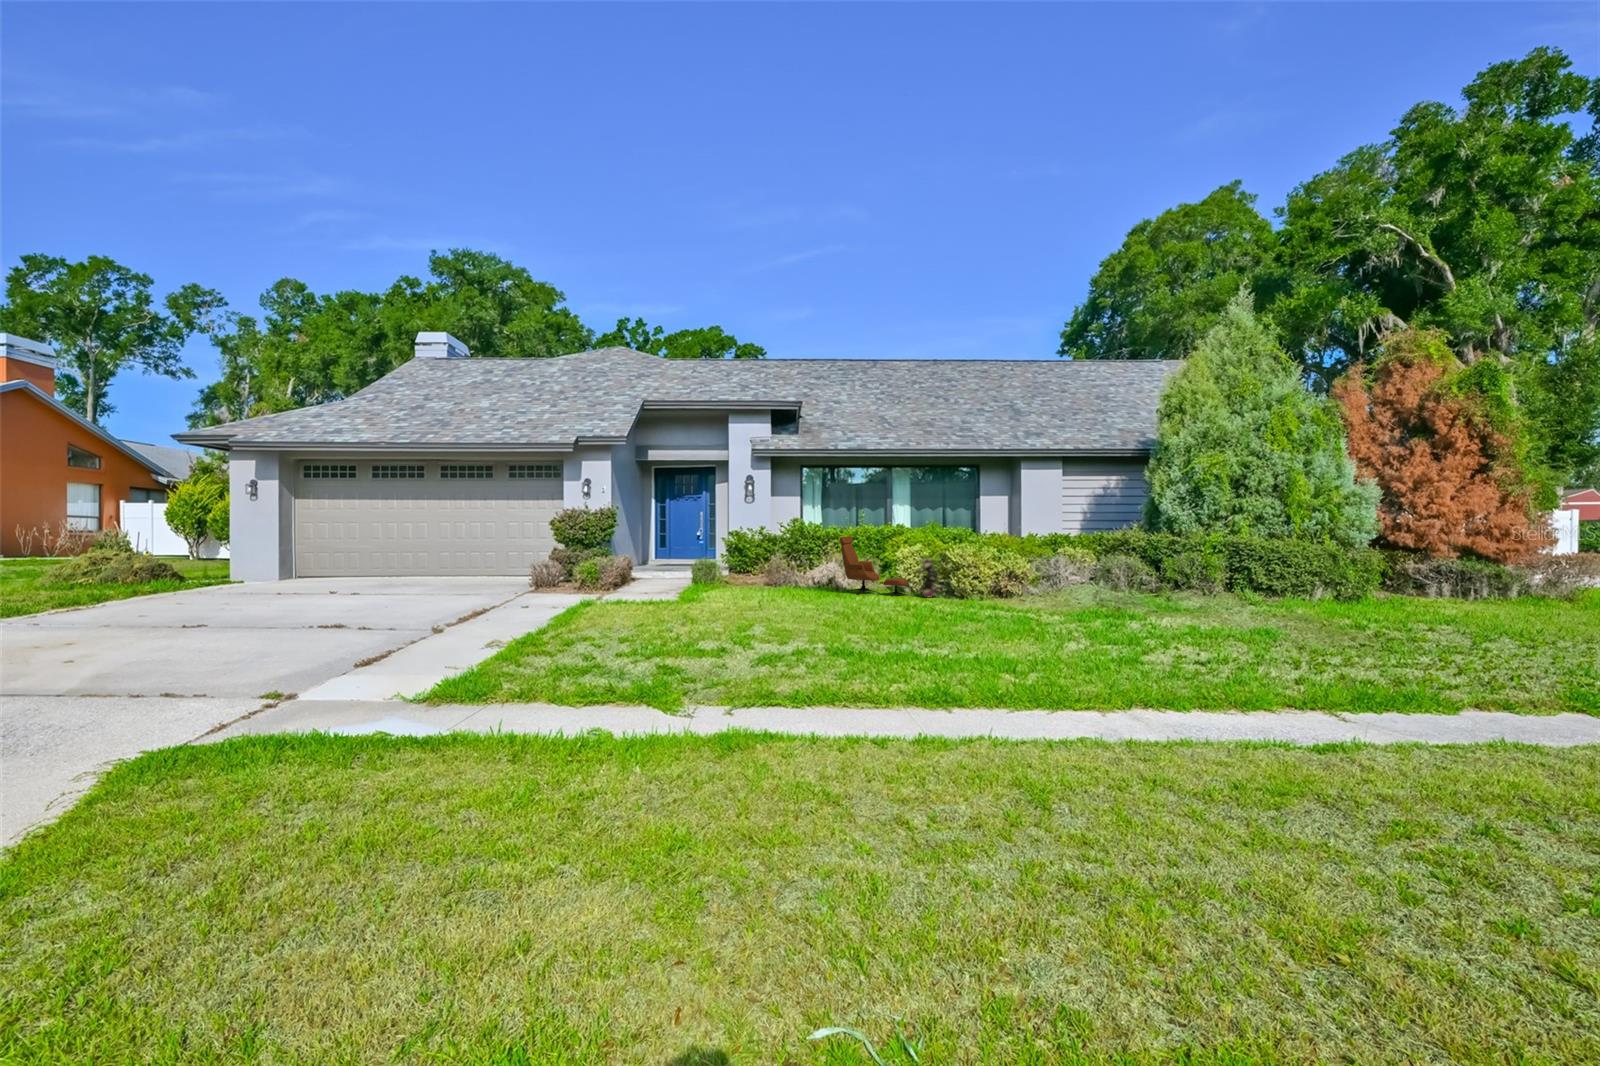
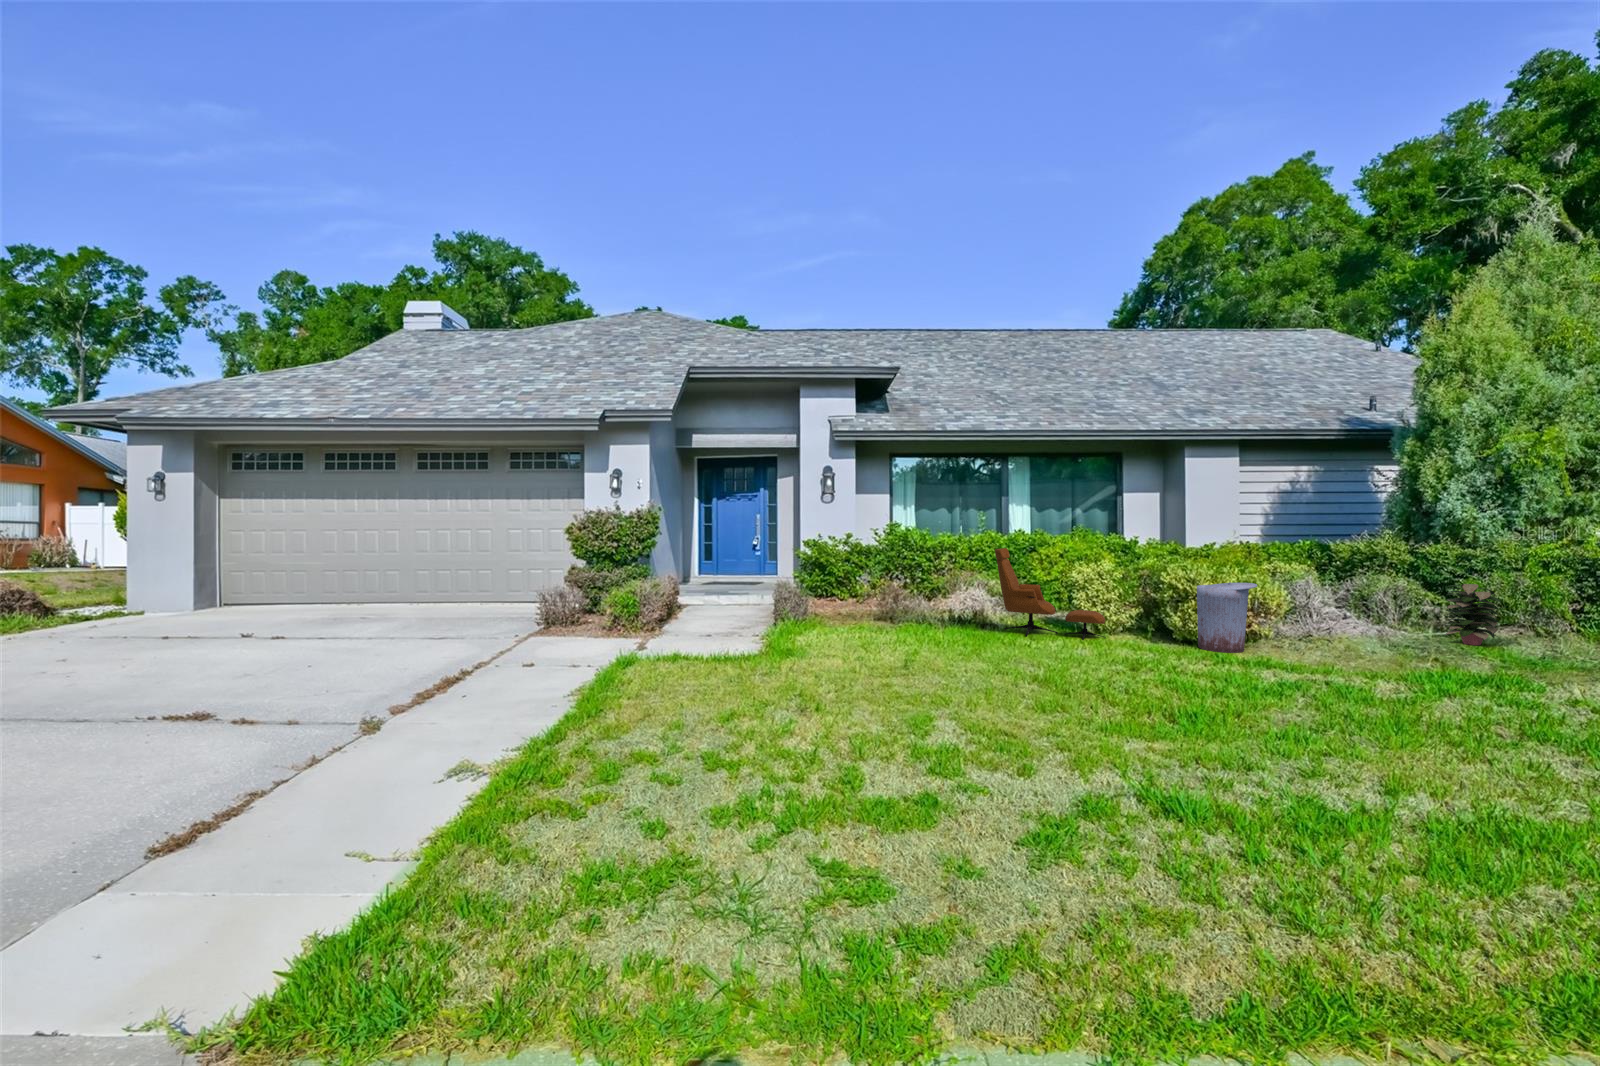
decorative plant: present [918,558,939,597] -> present [1445,584,1501,645]
trash can: none [958,558,993,602] -> present [1197,582,1257,653]

